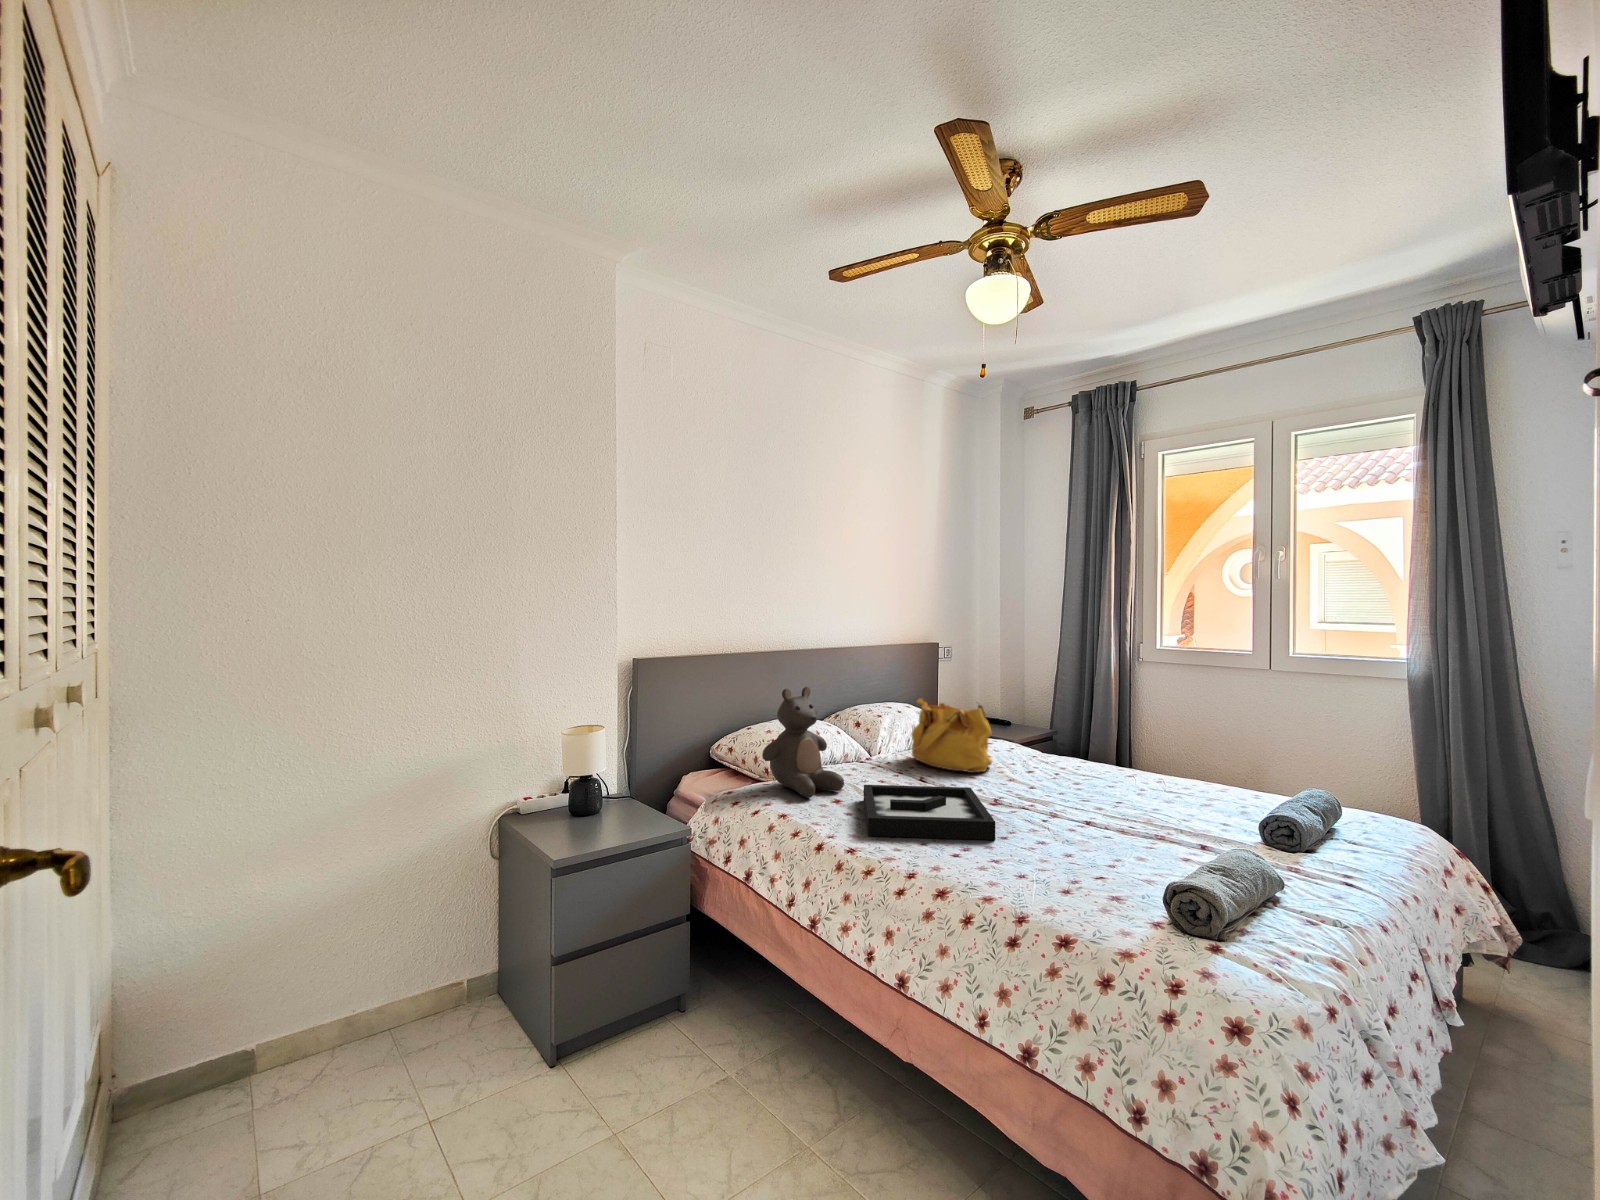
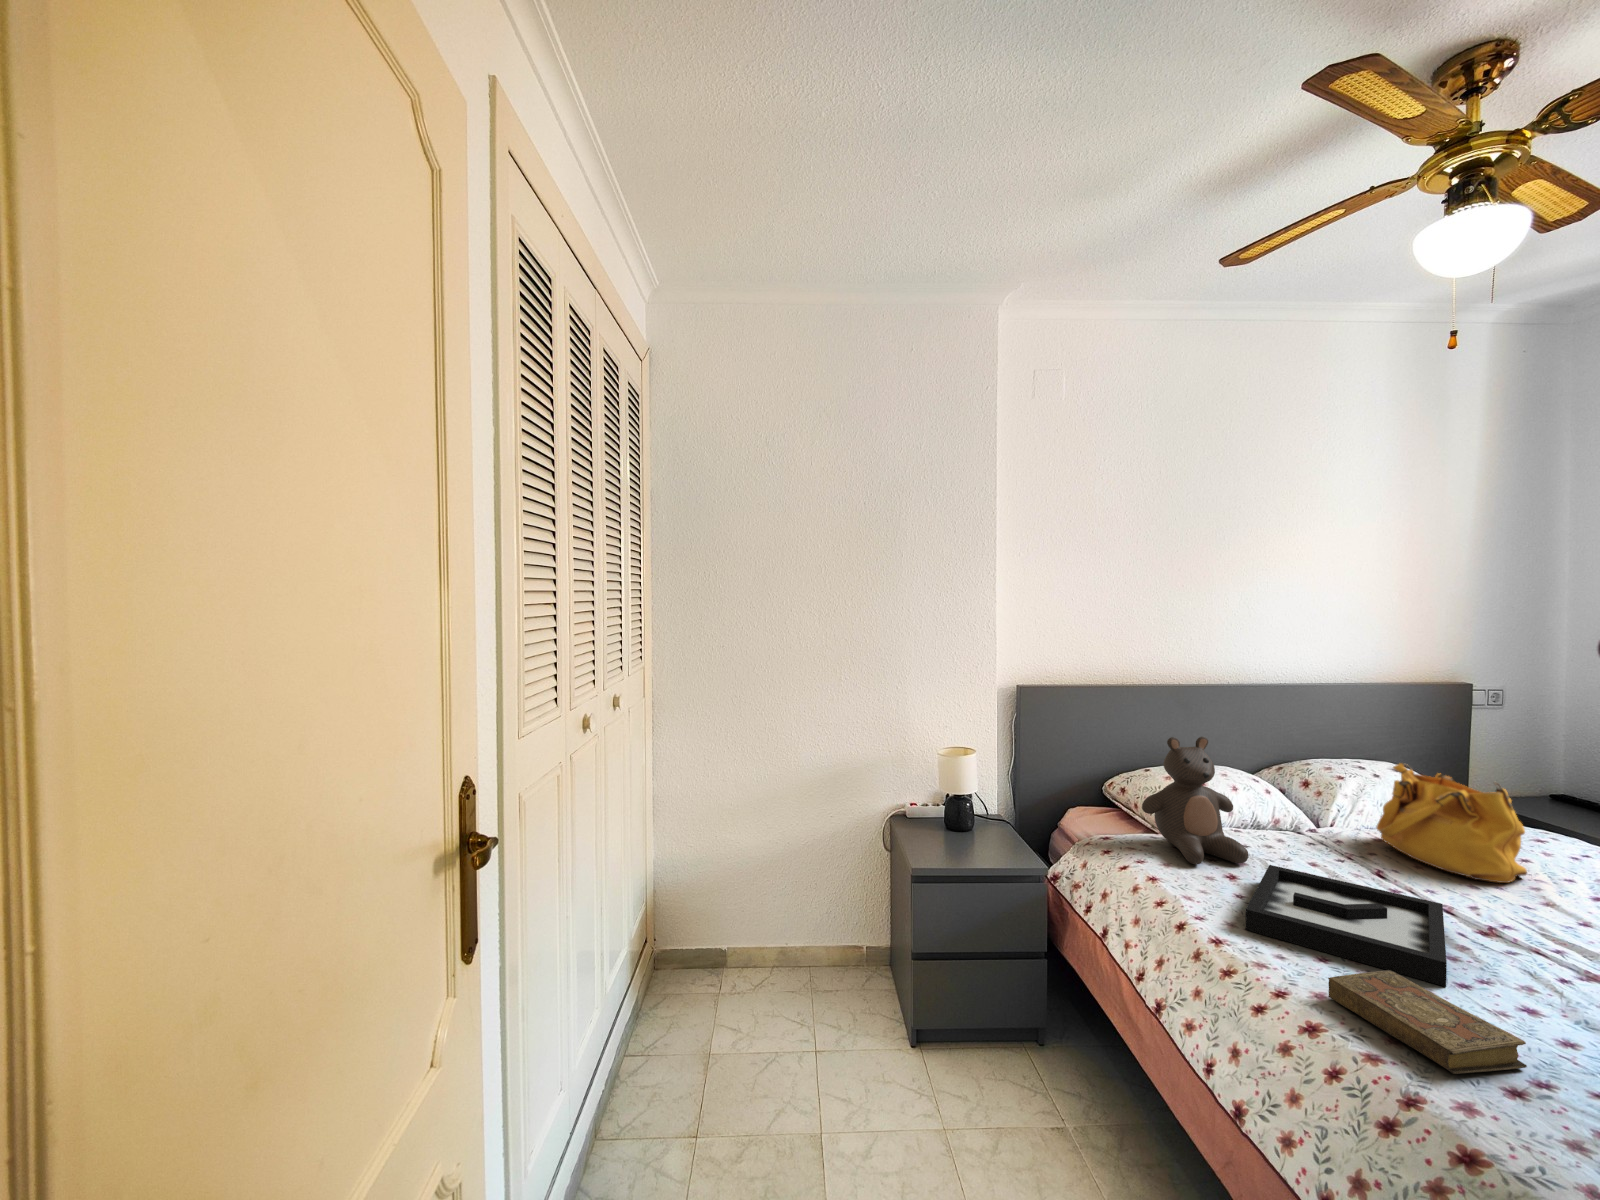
book: none [943,835,1059,891] -> present [1328,970,1527,1074]

